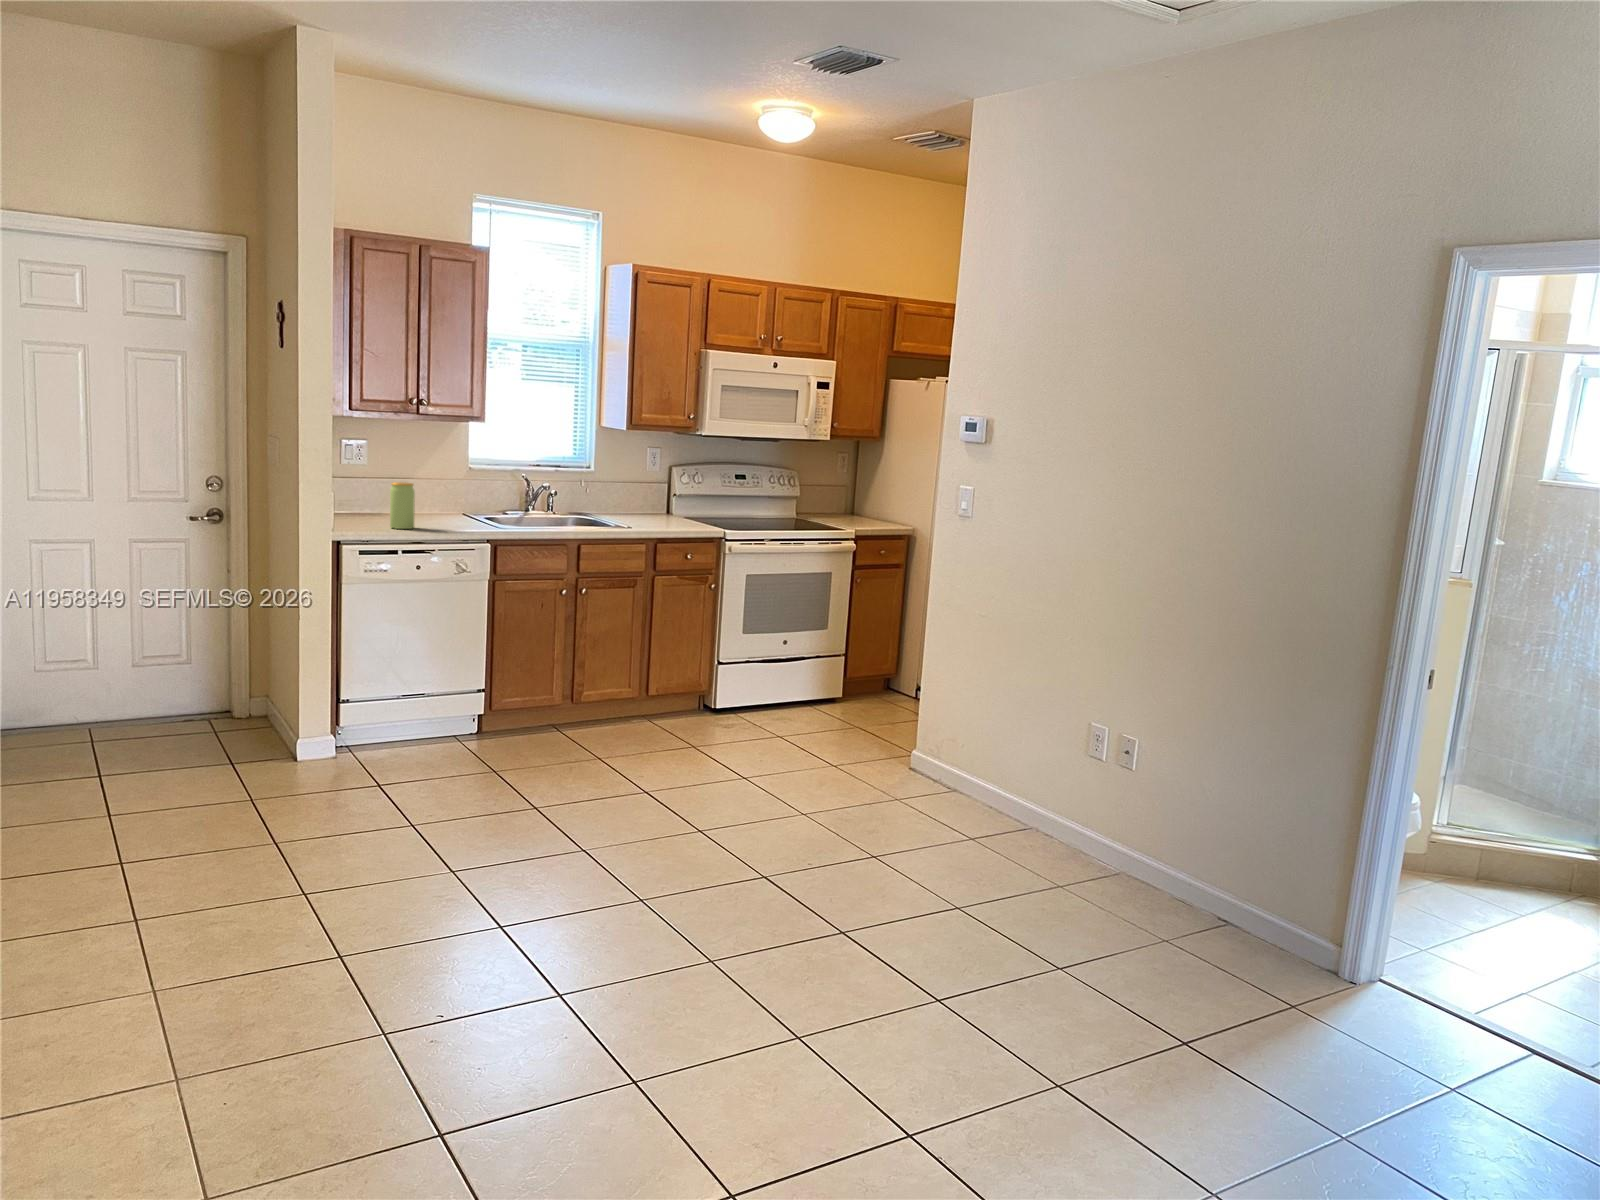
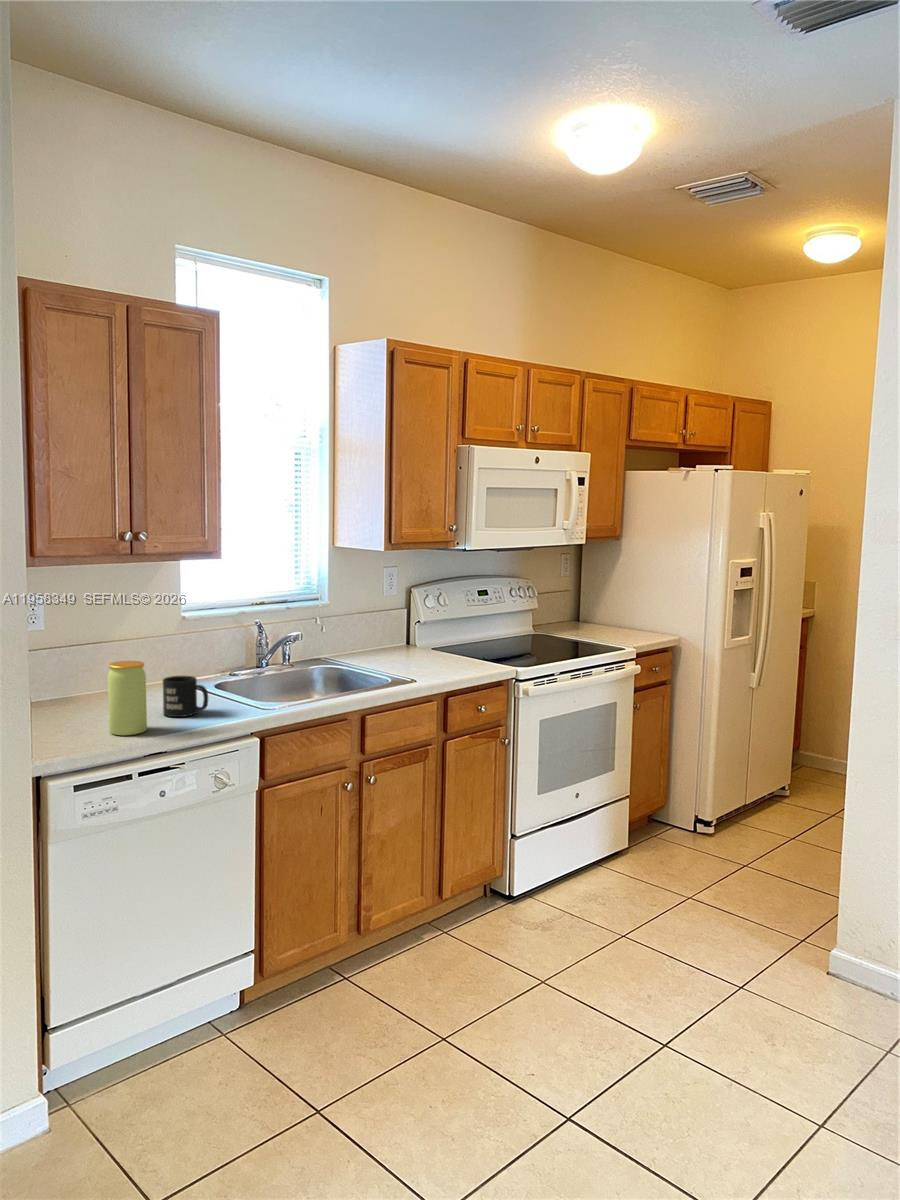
mug: none [432,500,460,526] -> present [163,676,208,717]

